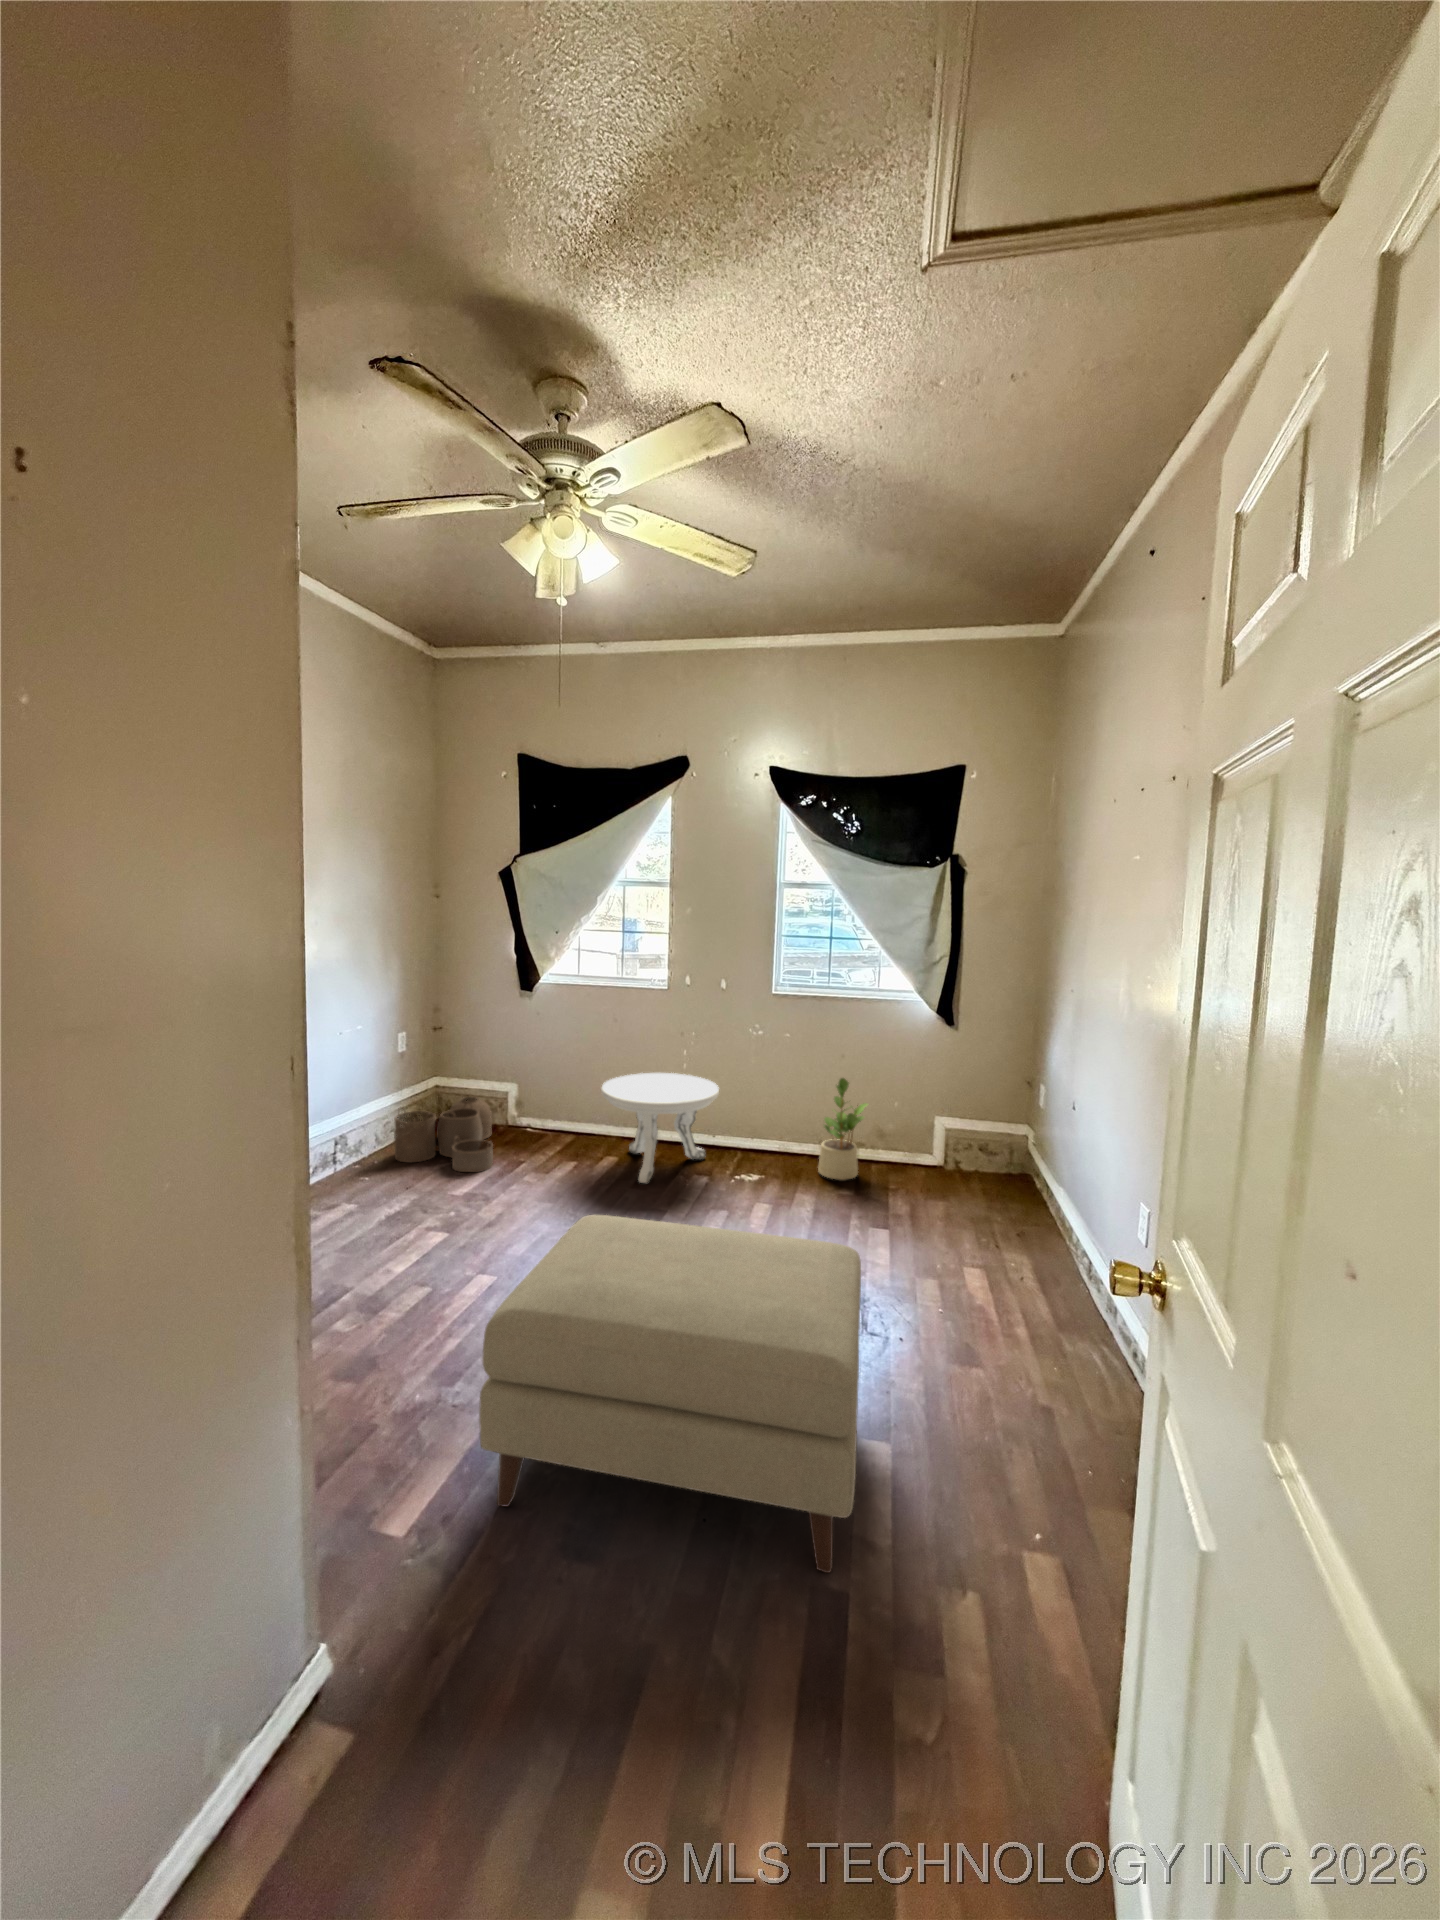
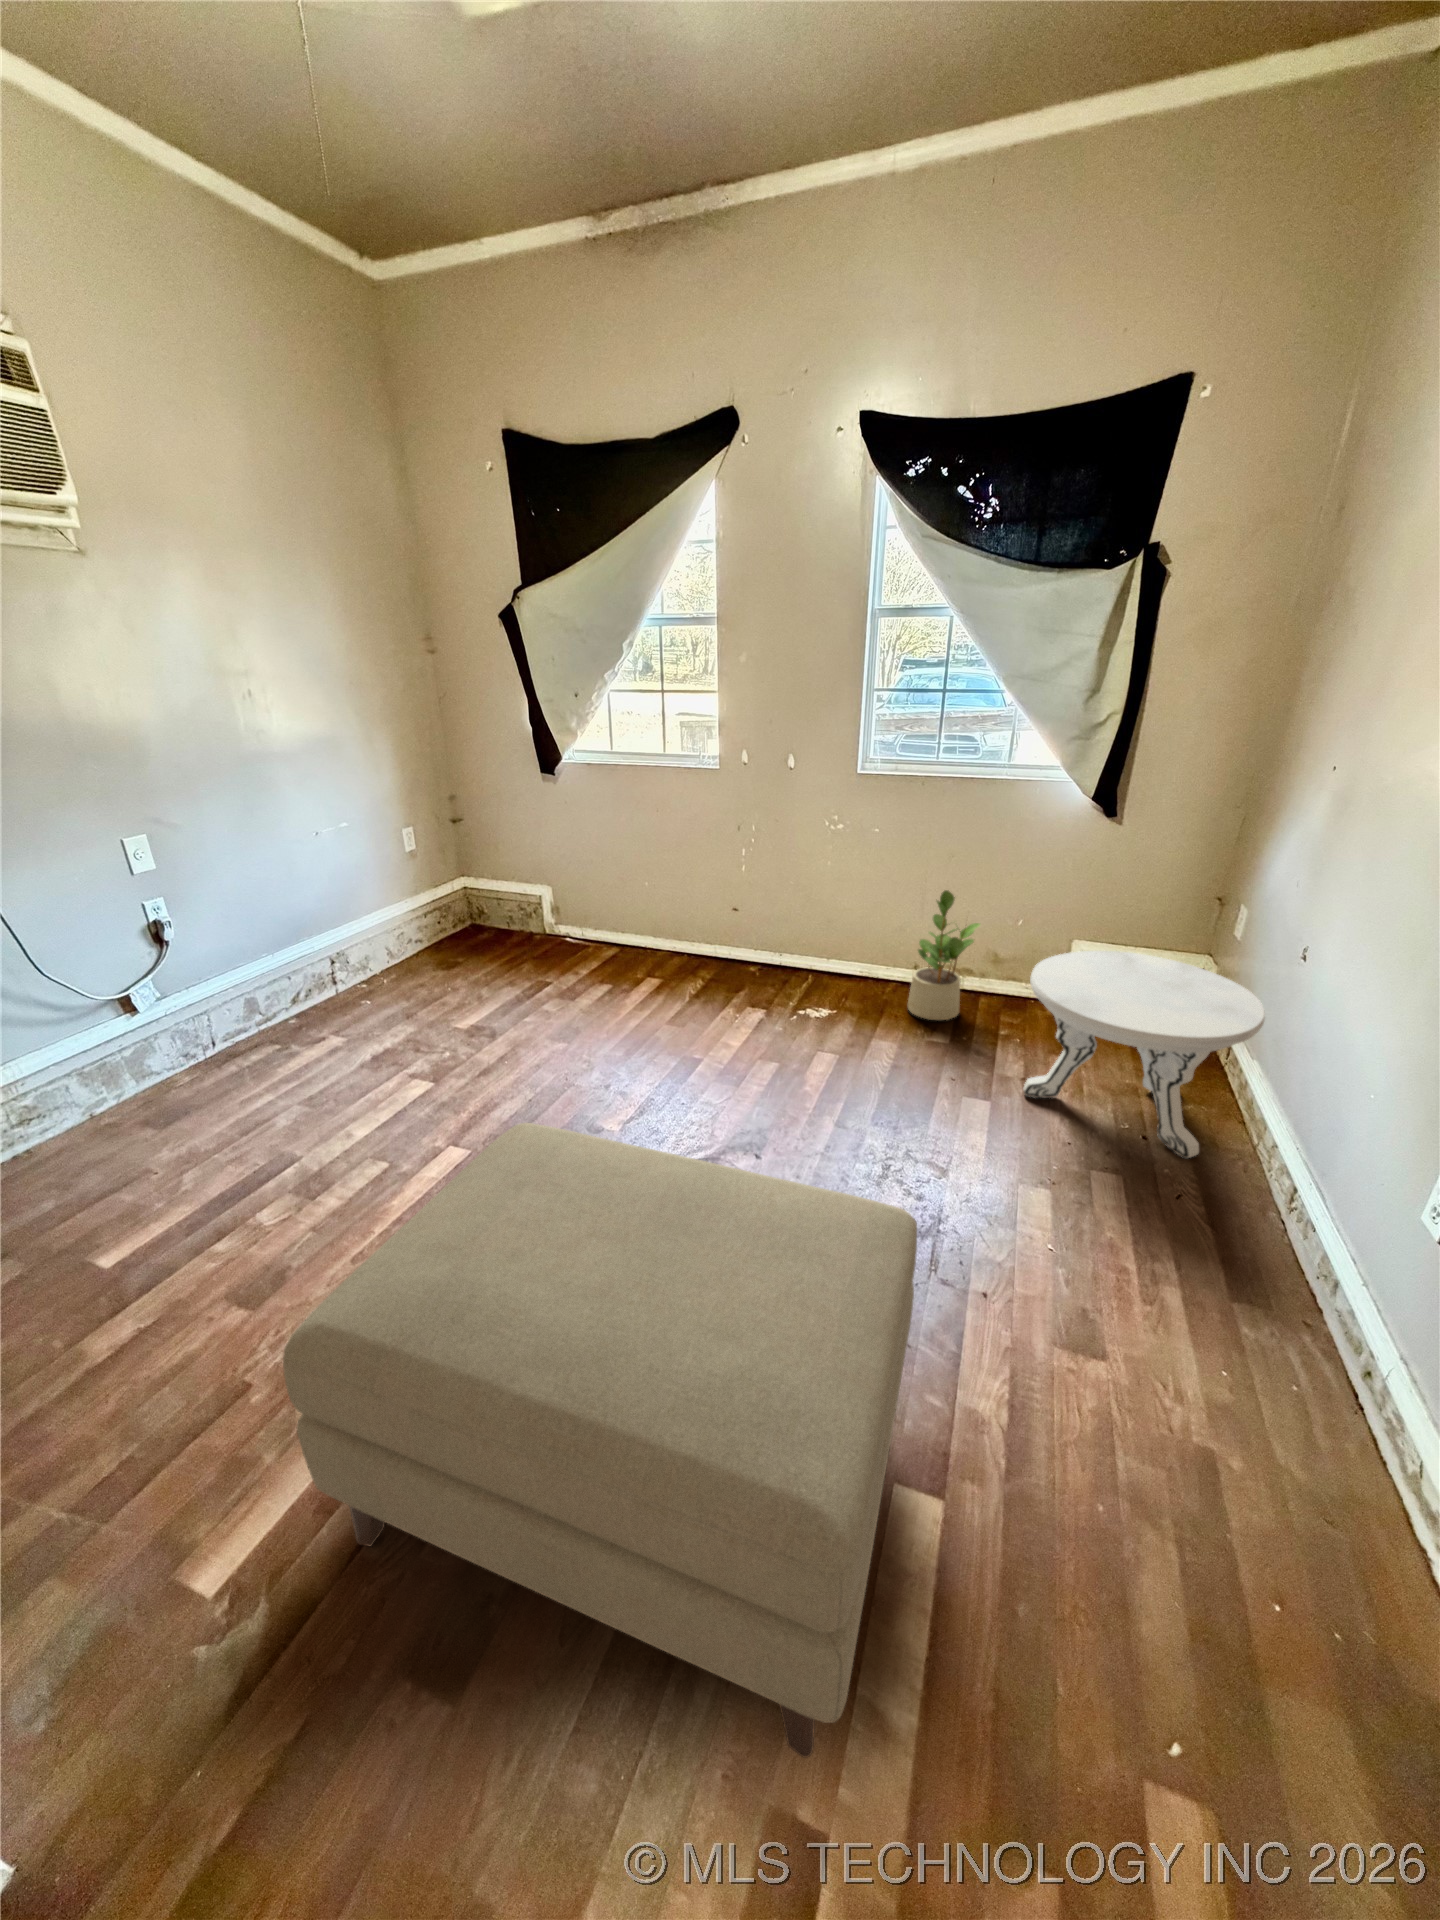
side table: present [601,1073,719,1183] -> present [1024,951,1265,1158]
woven basket: present [394,1095,493,1172] -> none [400,899,524,996]

